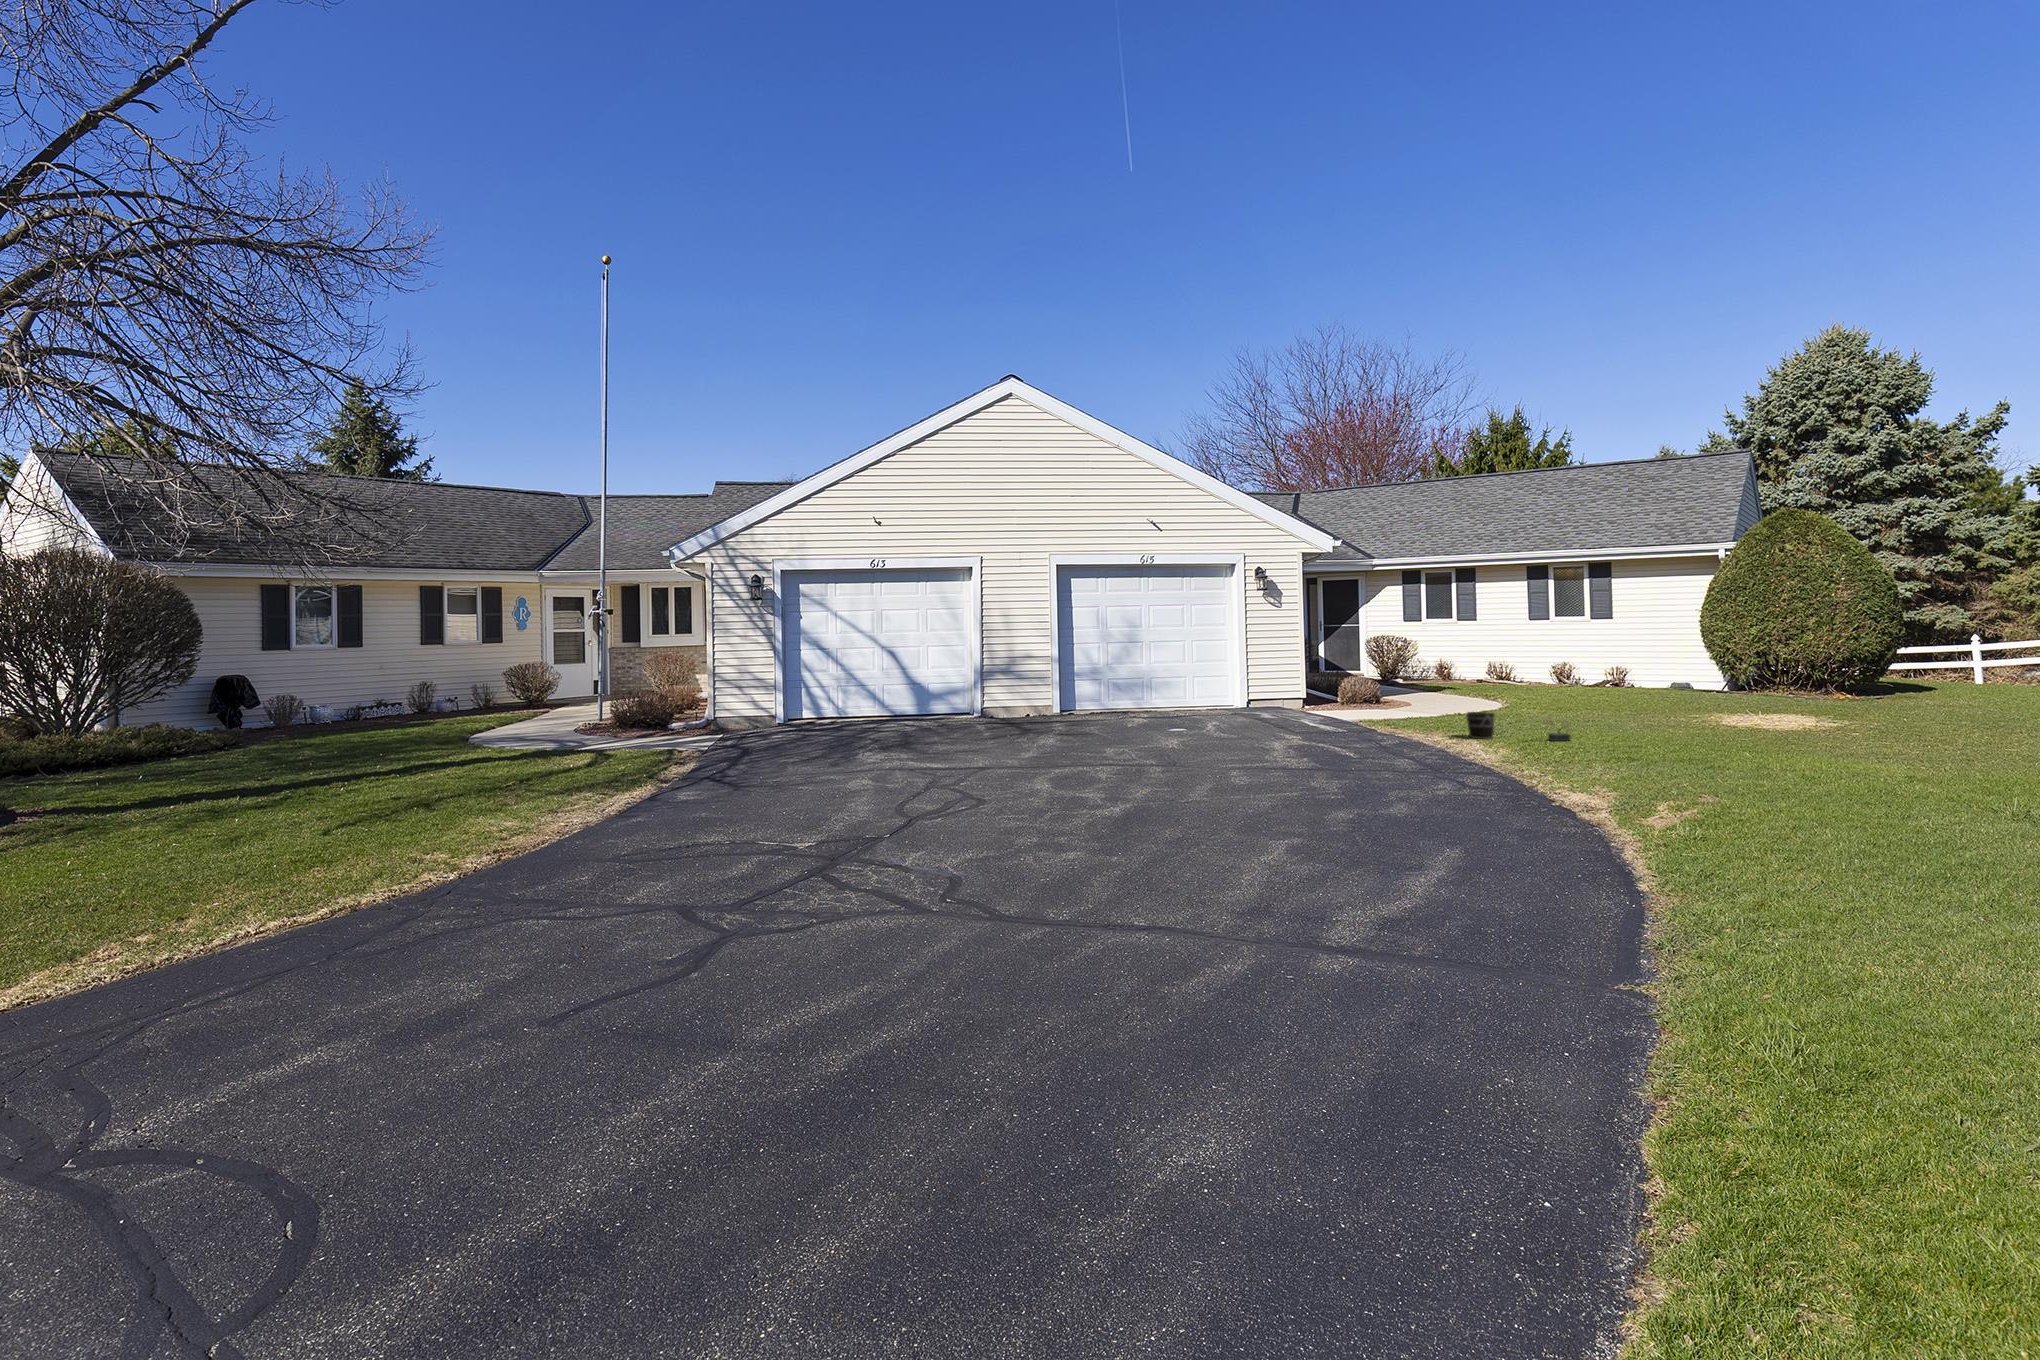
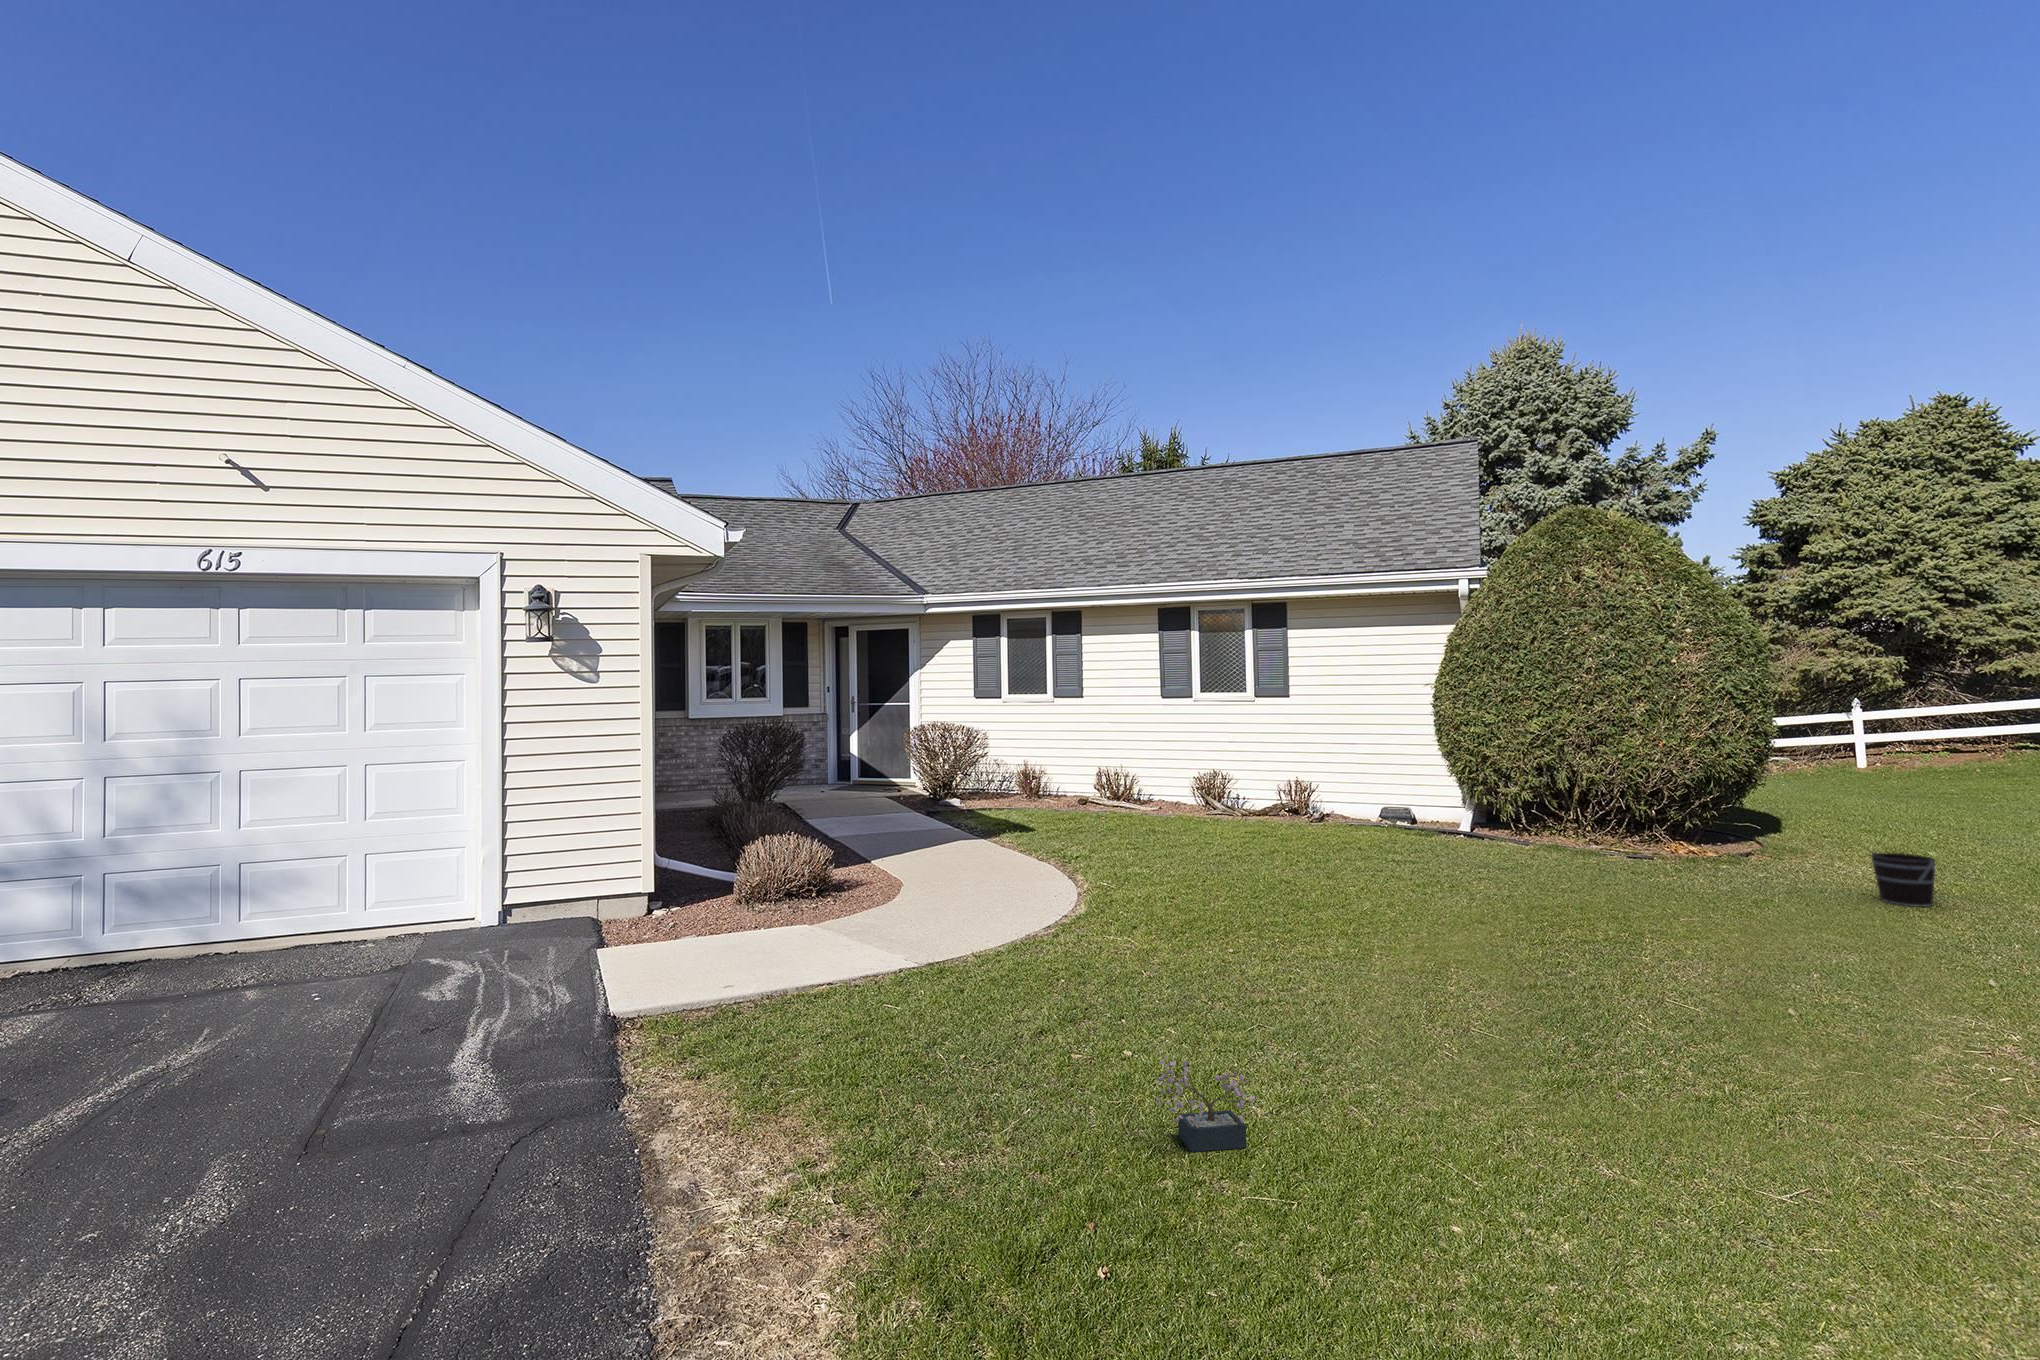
bucket: present [1466,712,1495,739] -> present [1871,852,1935,907]

